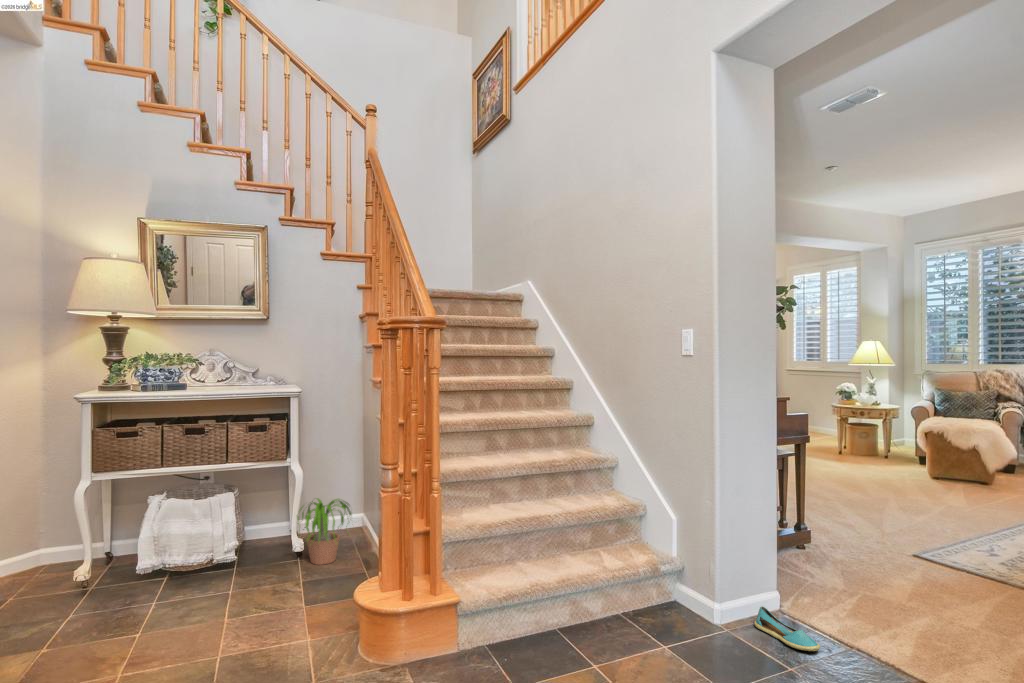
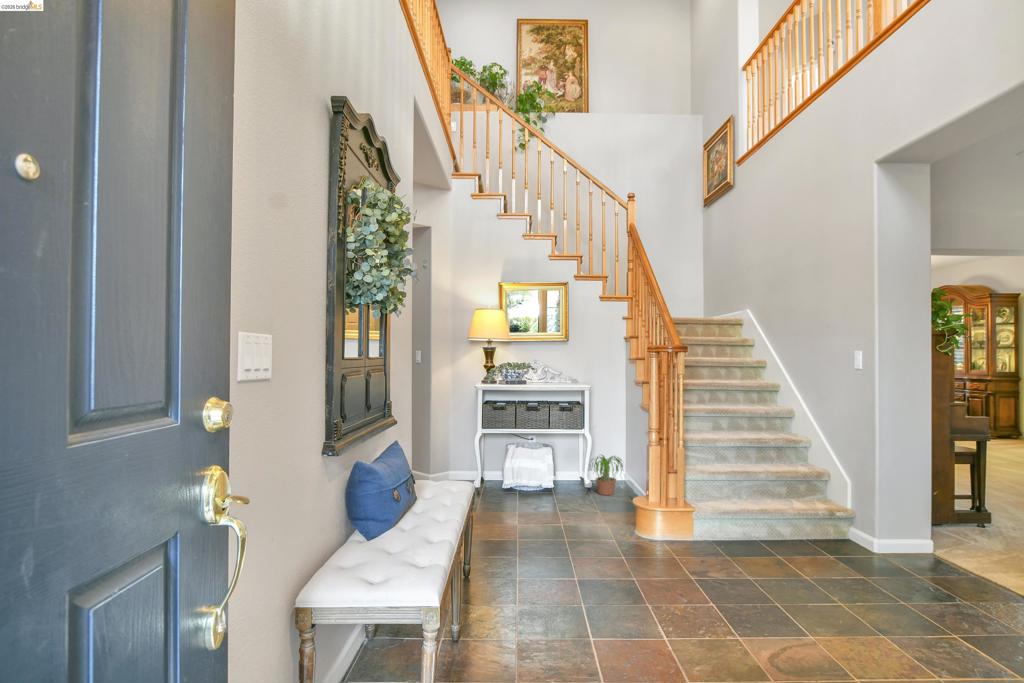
shoe: present [754,606,820,651] -> none [903,543,945,570]

